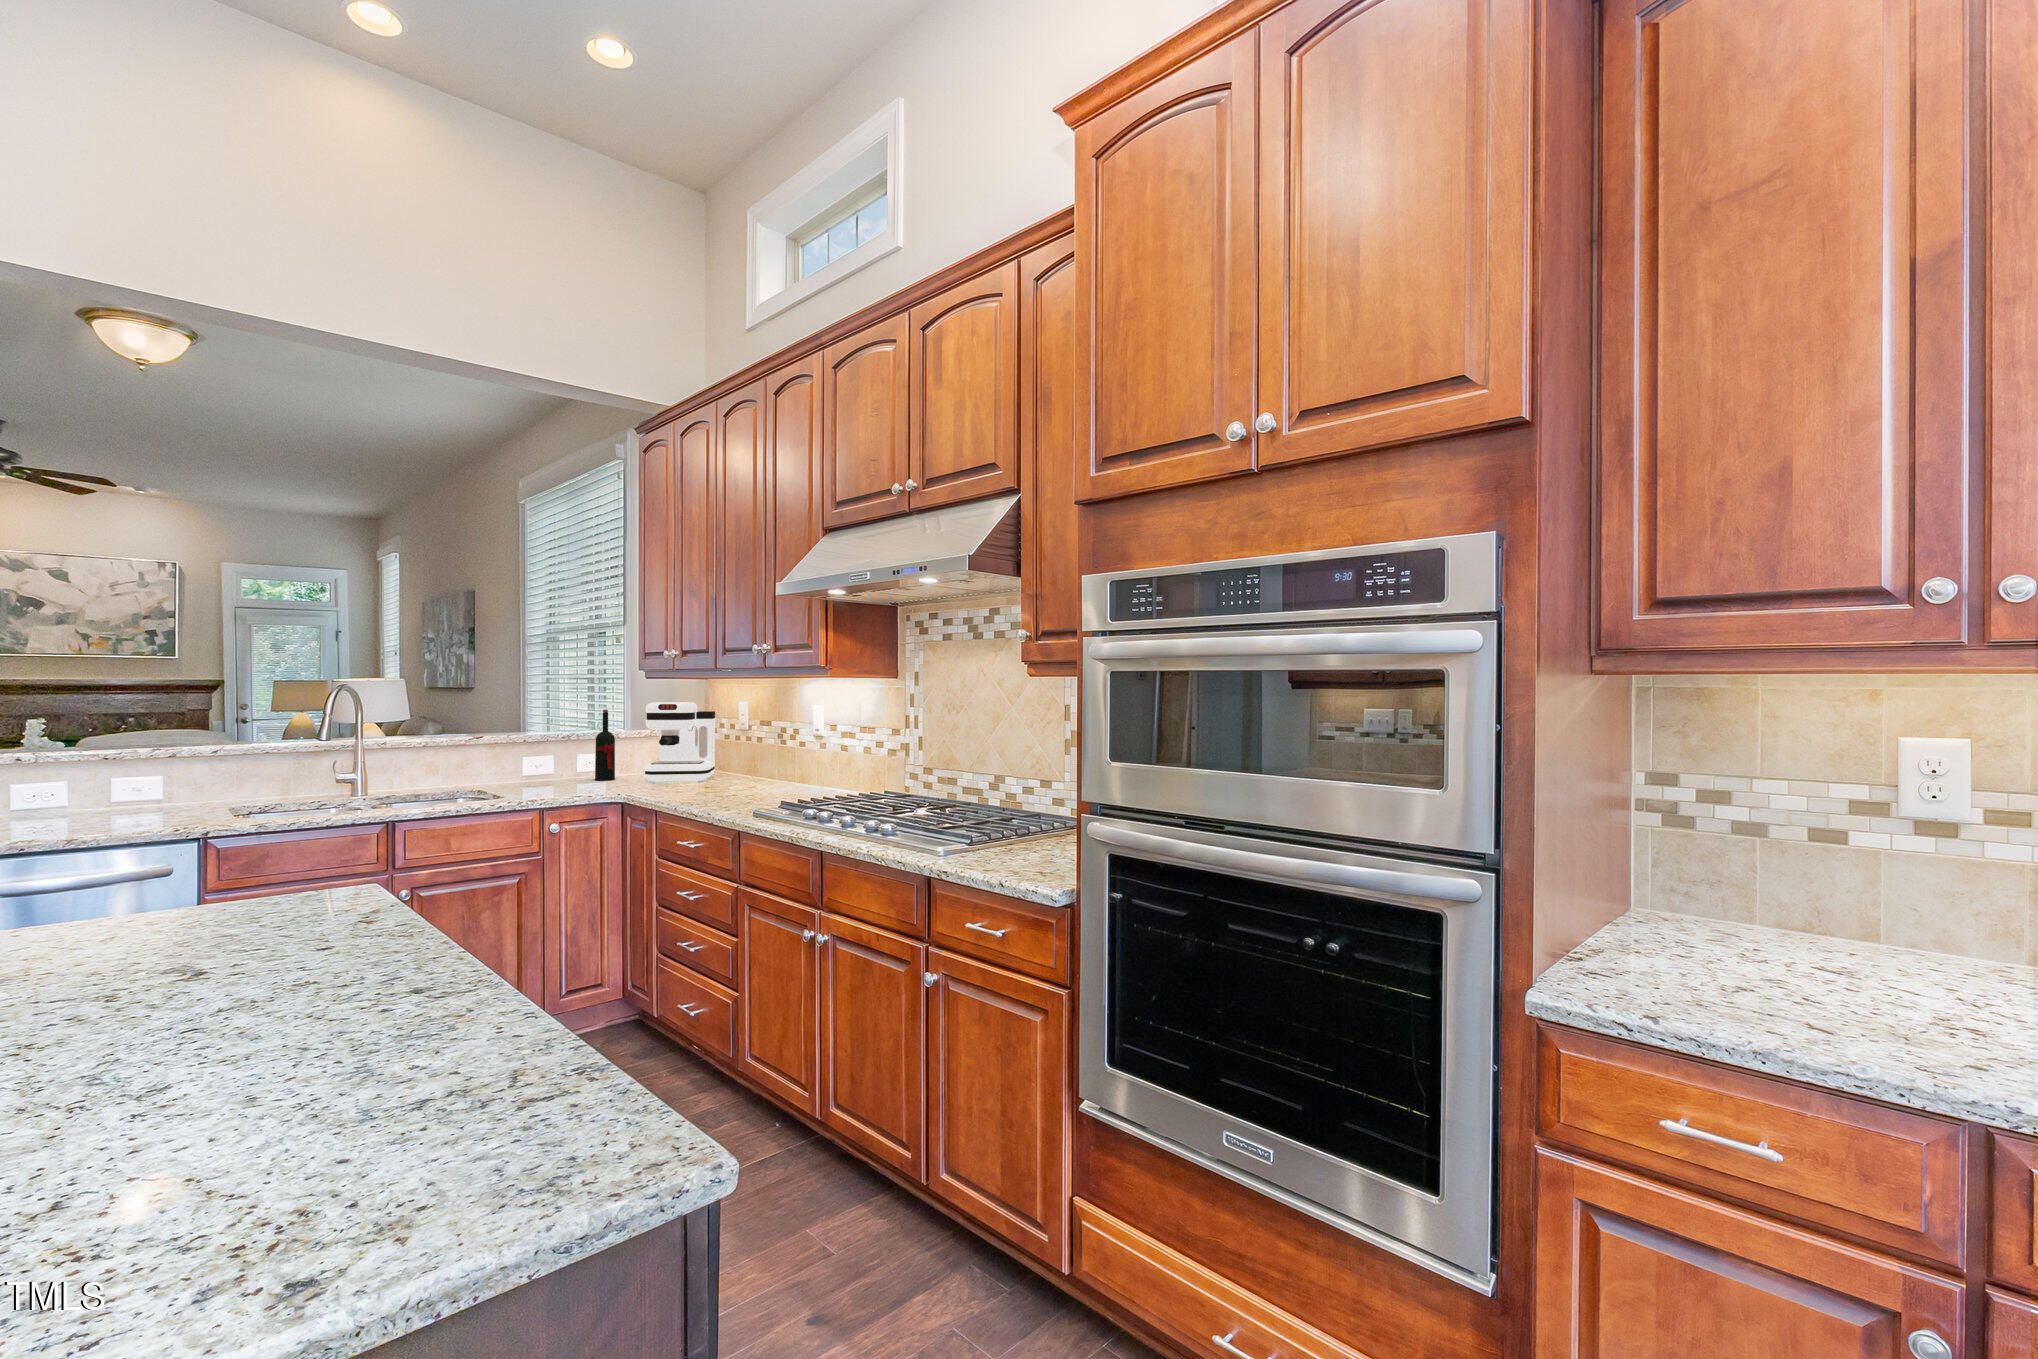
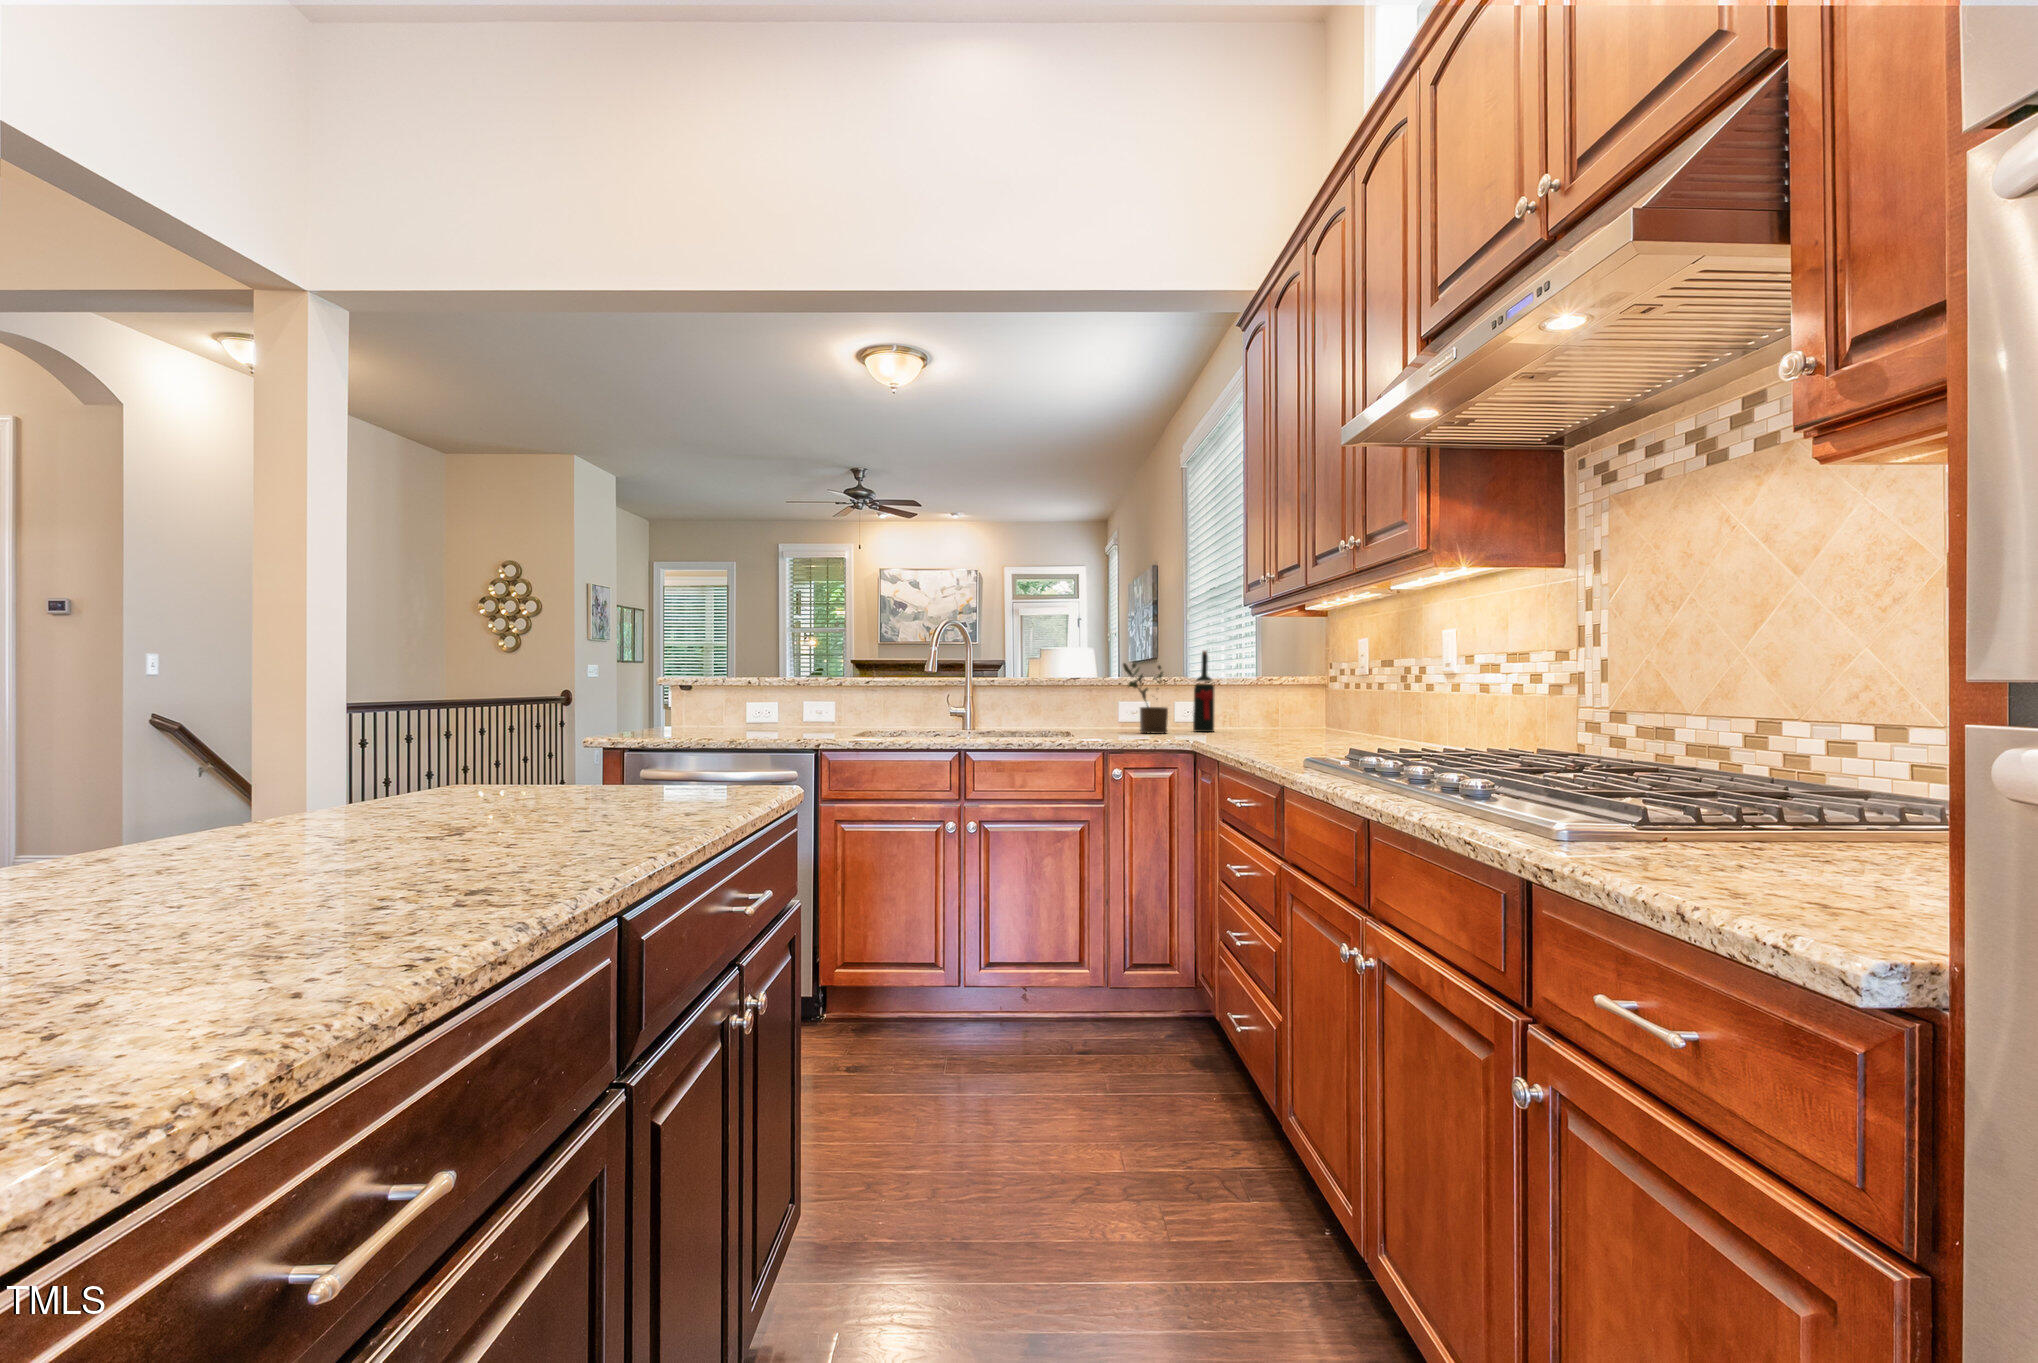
coffee maker: present [644,702,715,783] -> none [1236,638,1328,738]
potted plant: none [534,724,579,787] -> present [1123,663,1168,734]

